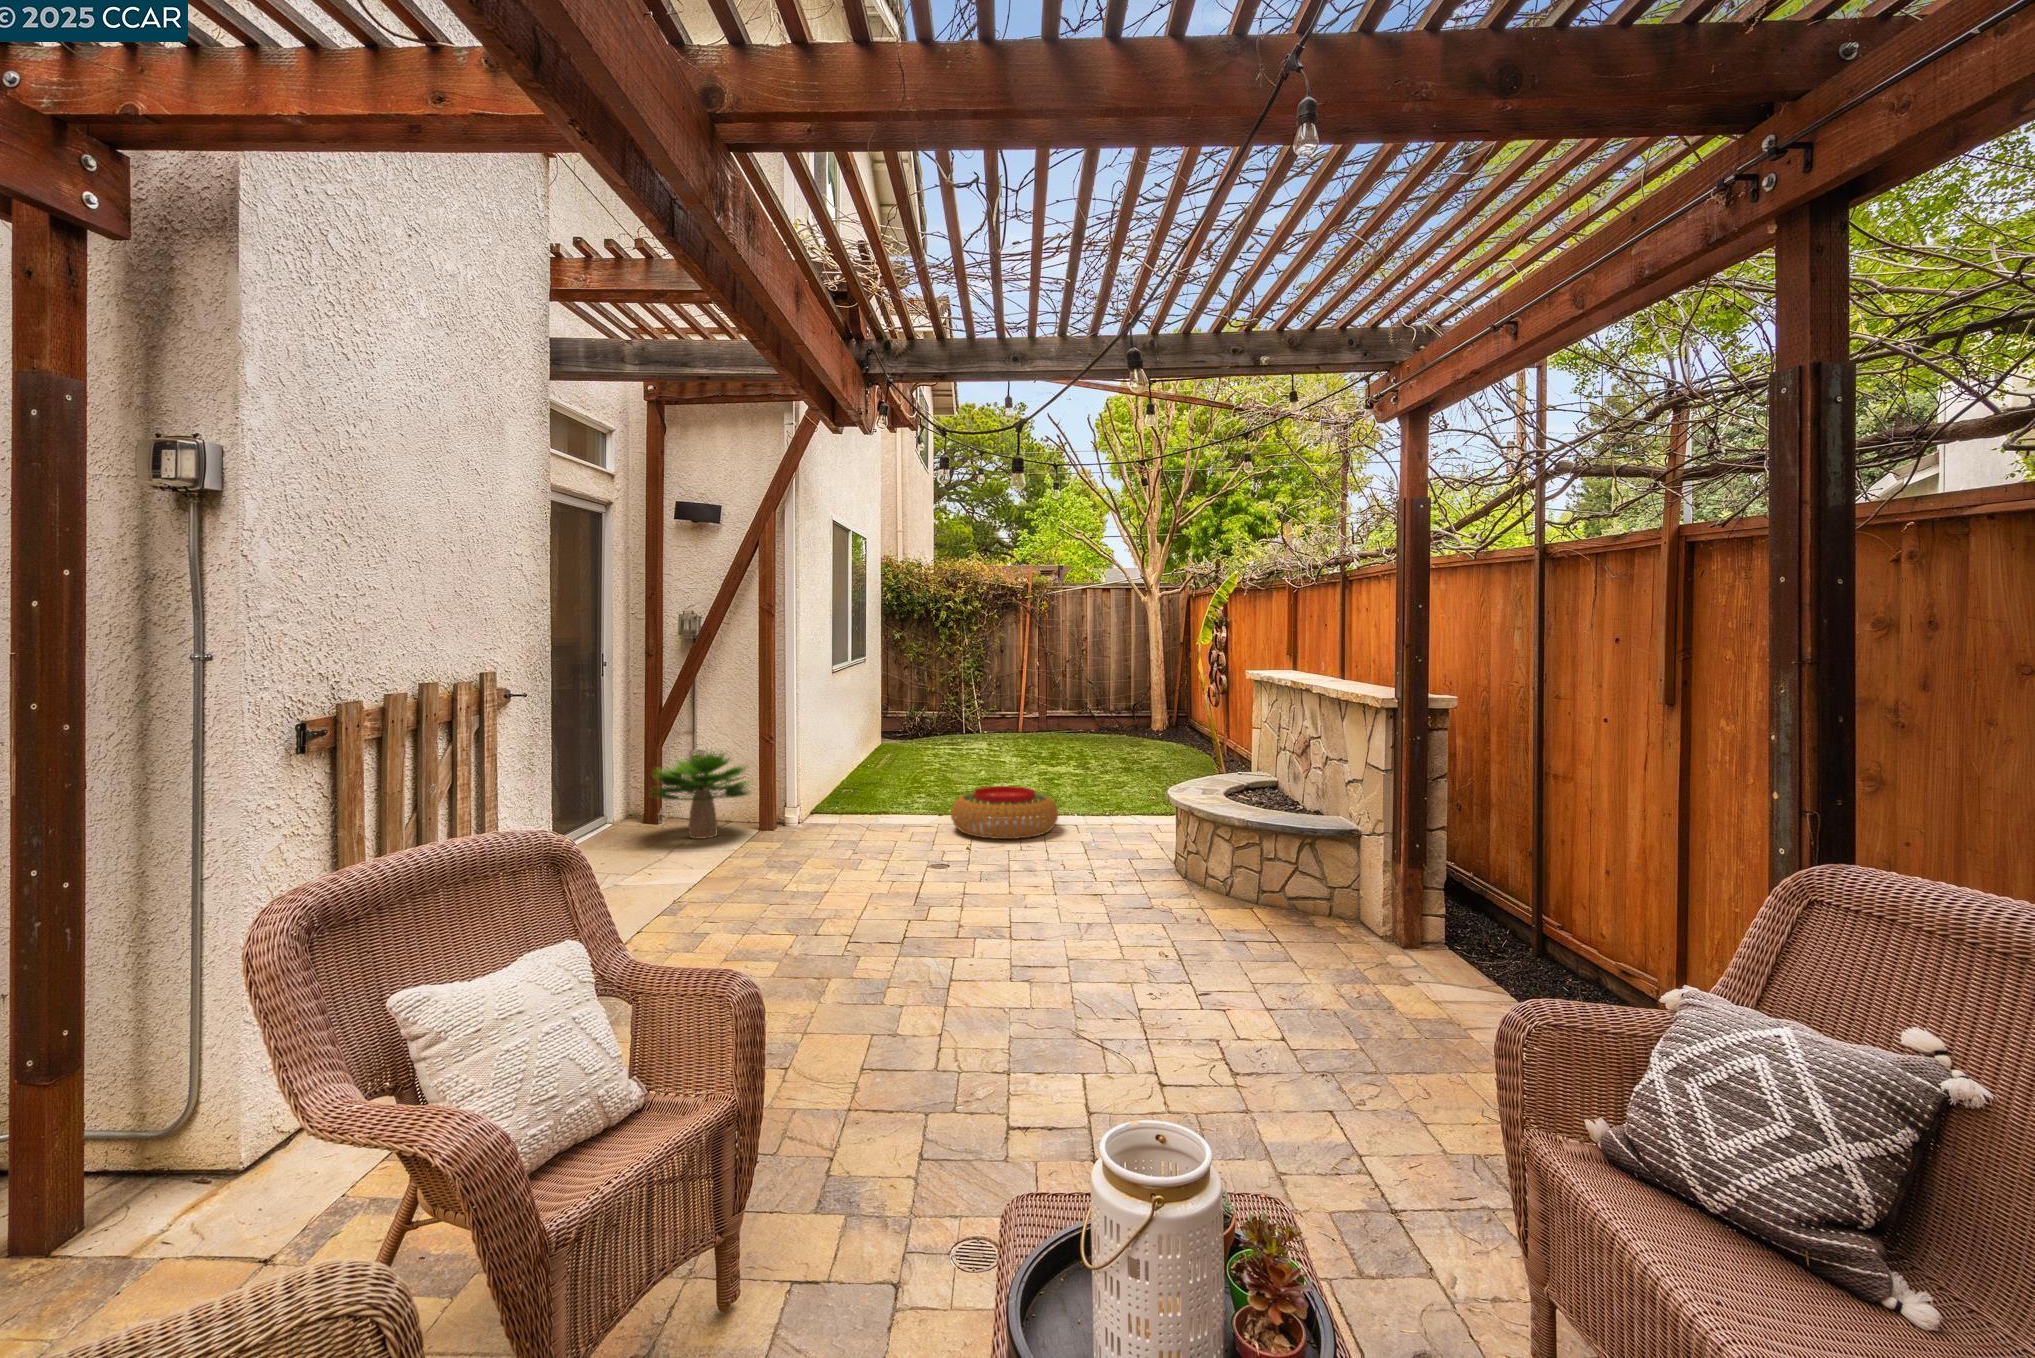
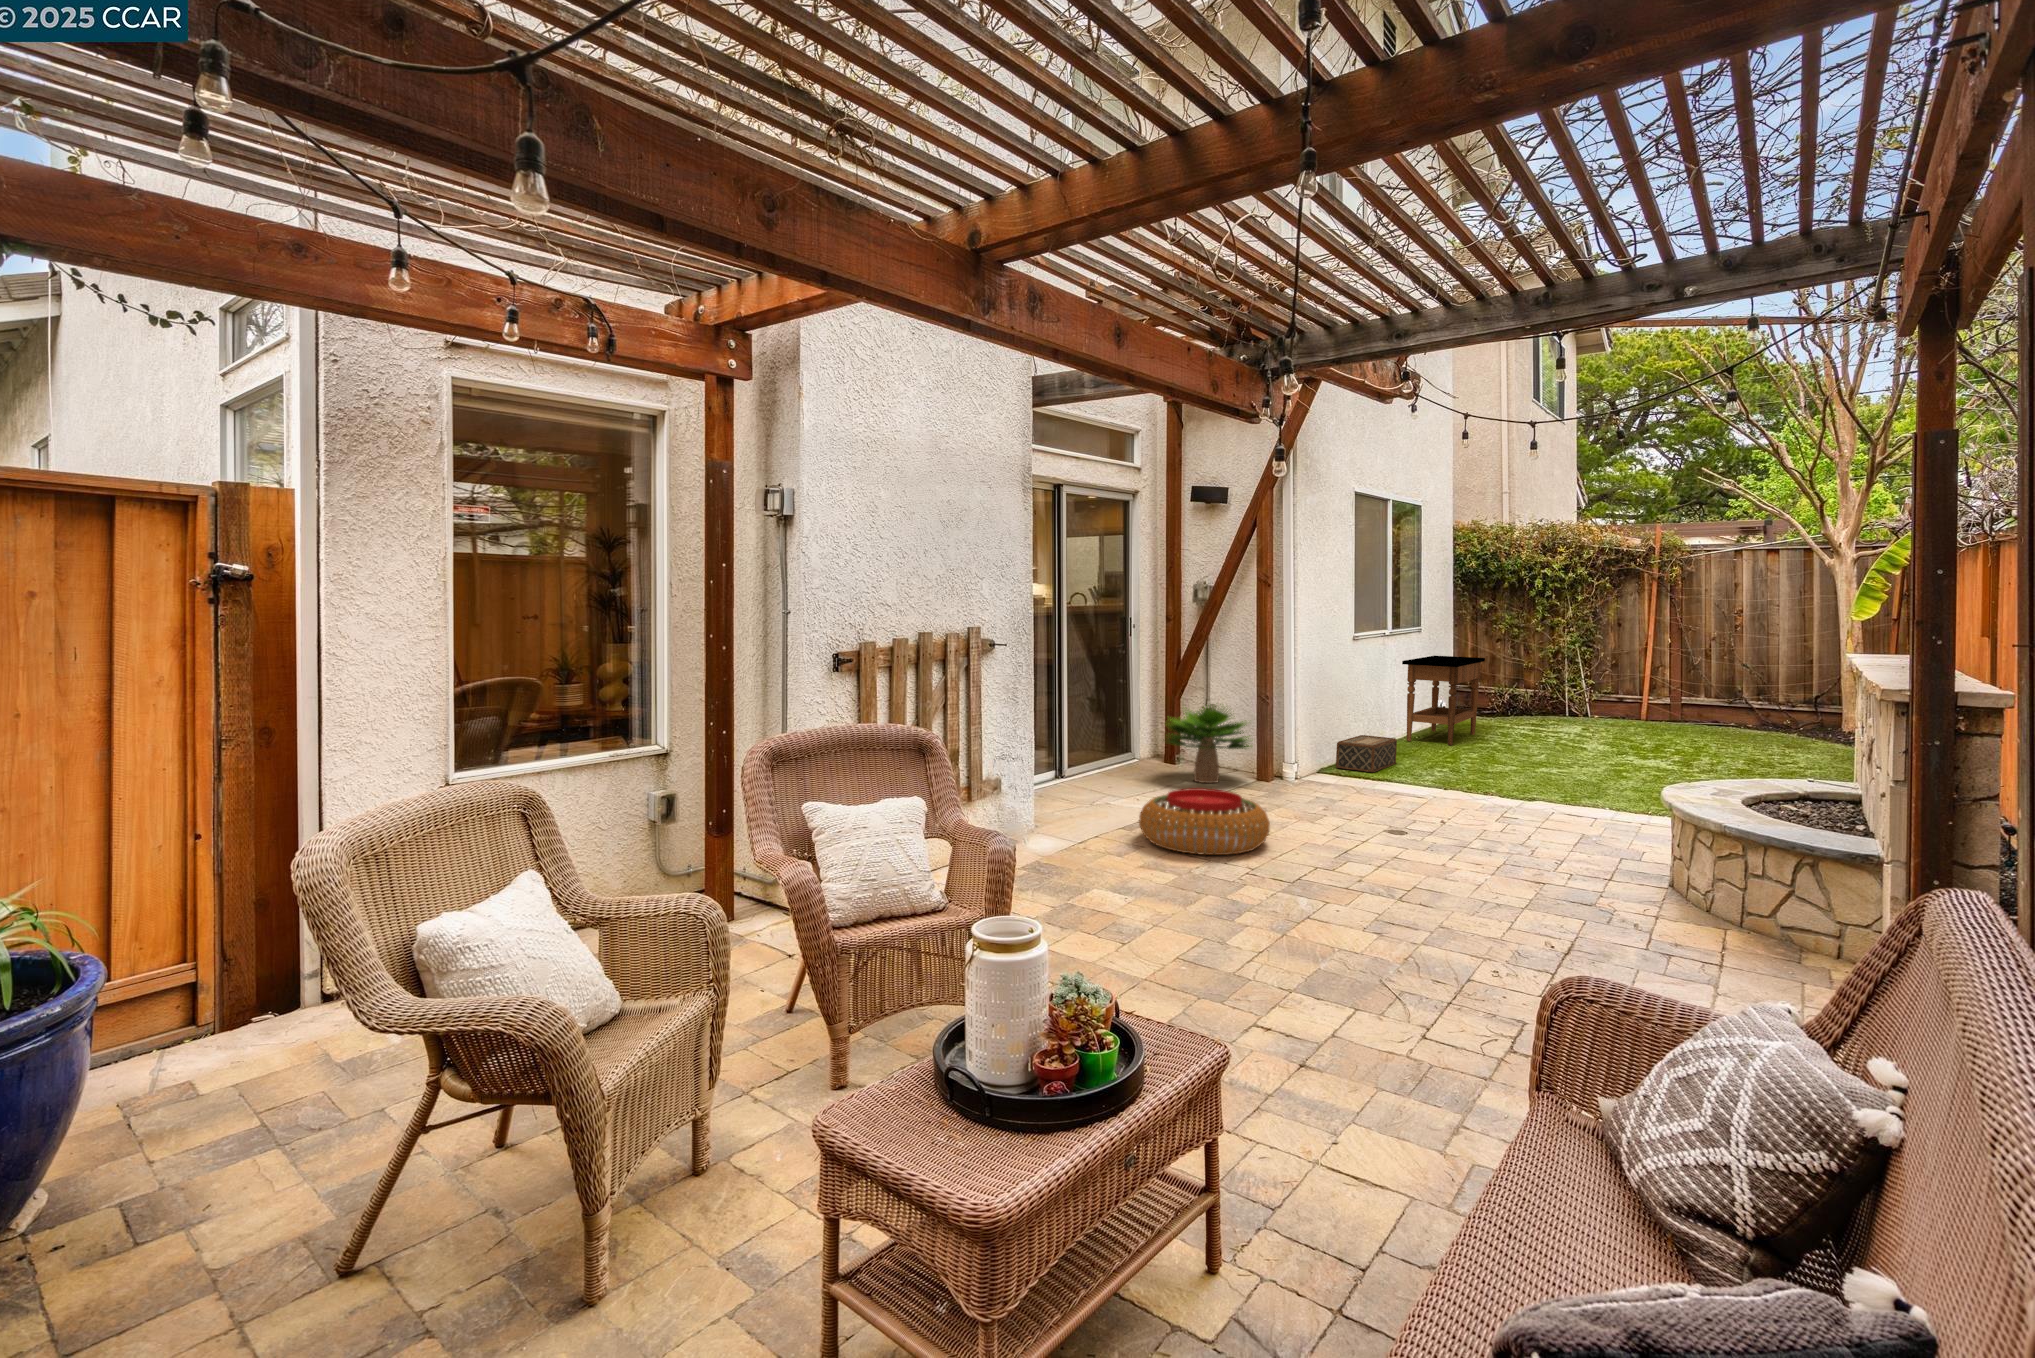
side table: none [856,685,916,769] -> present [1402,656,1485,745]
woven basket: none [822,767,872,804] -> present [1336,735,1397,772]
pouf: present [951,786,1058,839] -> present [1139,788,1270,855]

